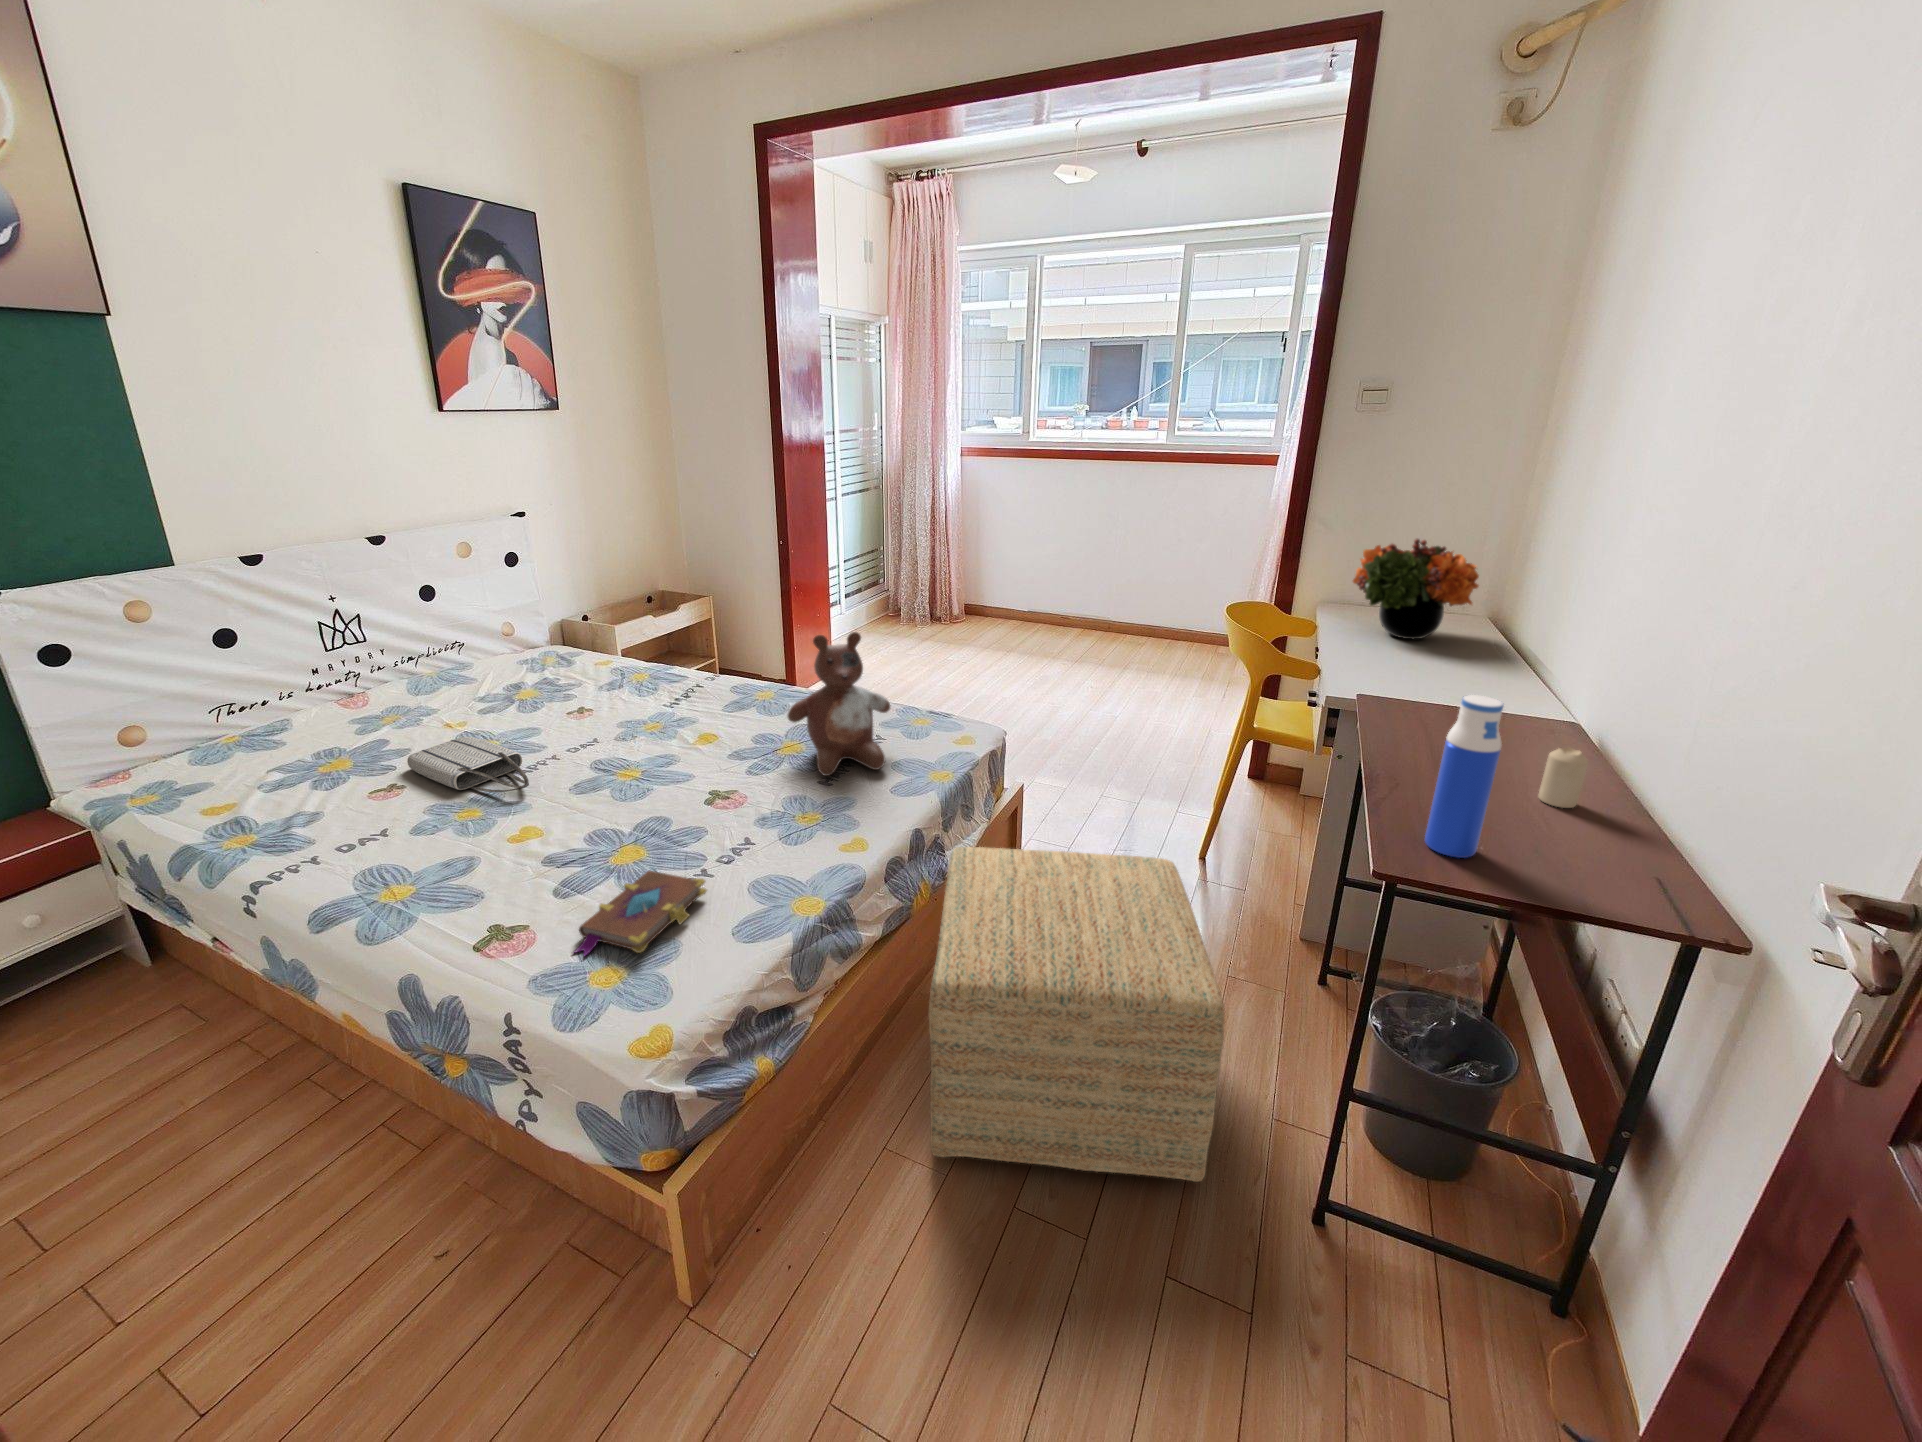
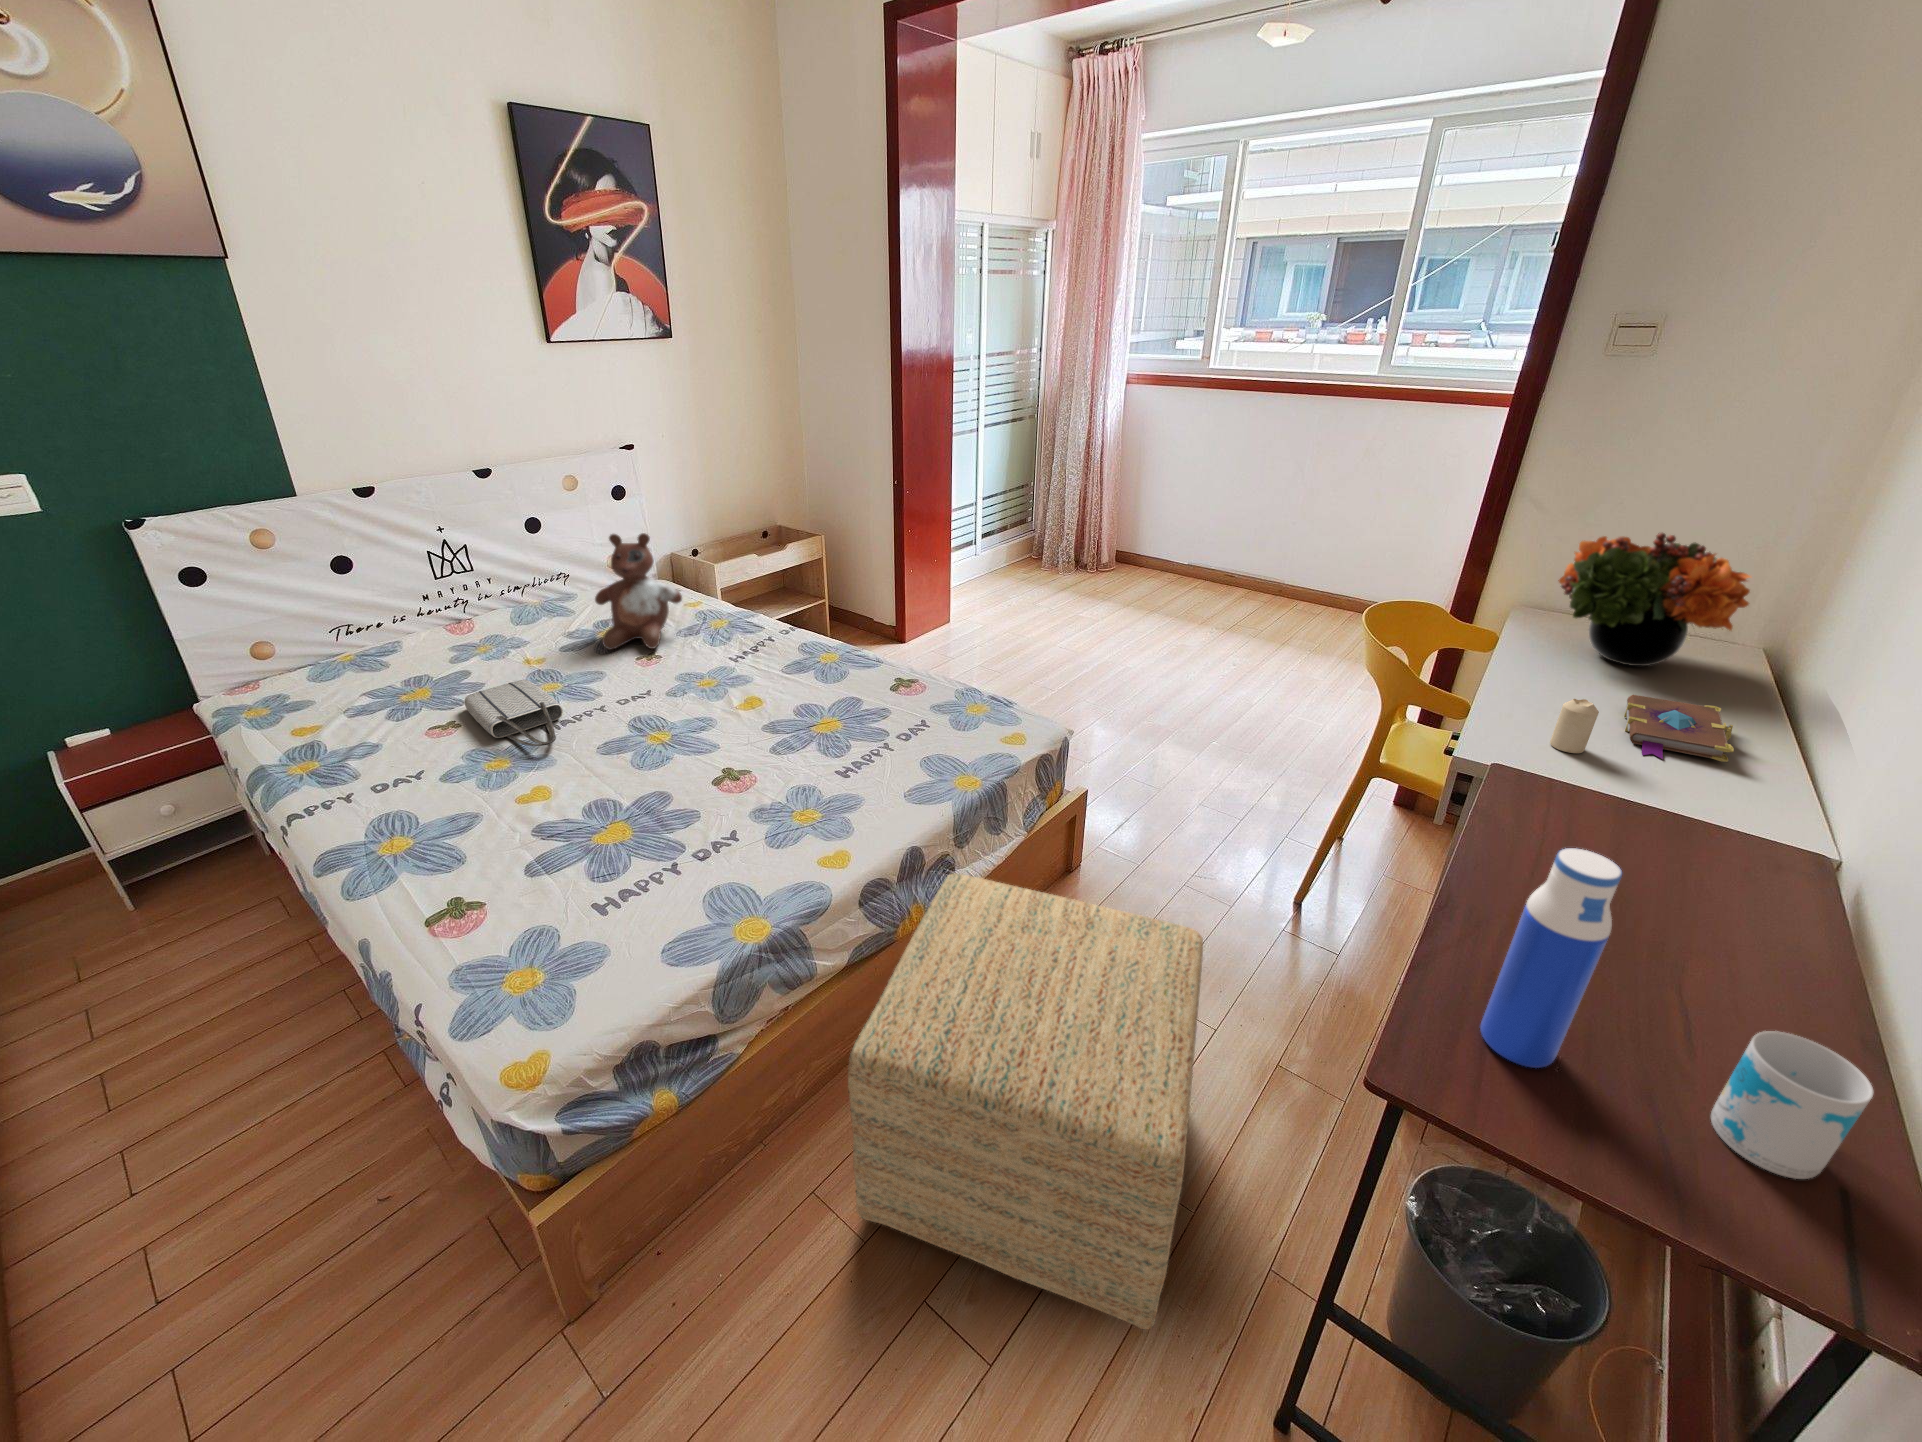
stuffed bear: present [788,632,890,776] -> present [595,533,682,650]
candle: present [1538,747,1588,808] -> present [1550,699,1599,753]
mug: none [1573,798,1660,888] -> present [1711,1031,1873,1179]
book: present [574,870,707,956] -> present [1624,695,1734,762]

